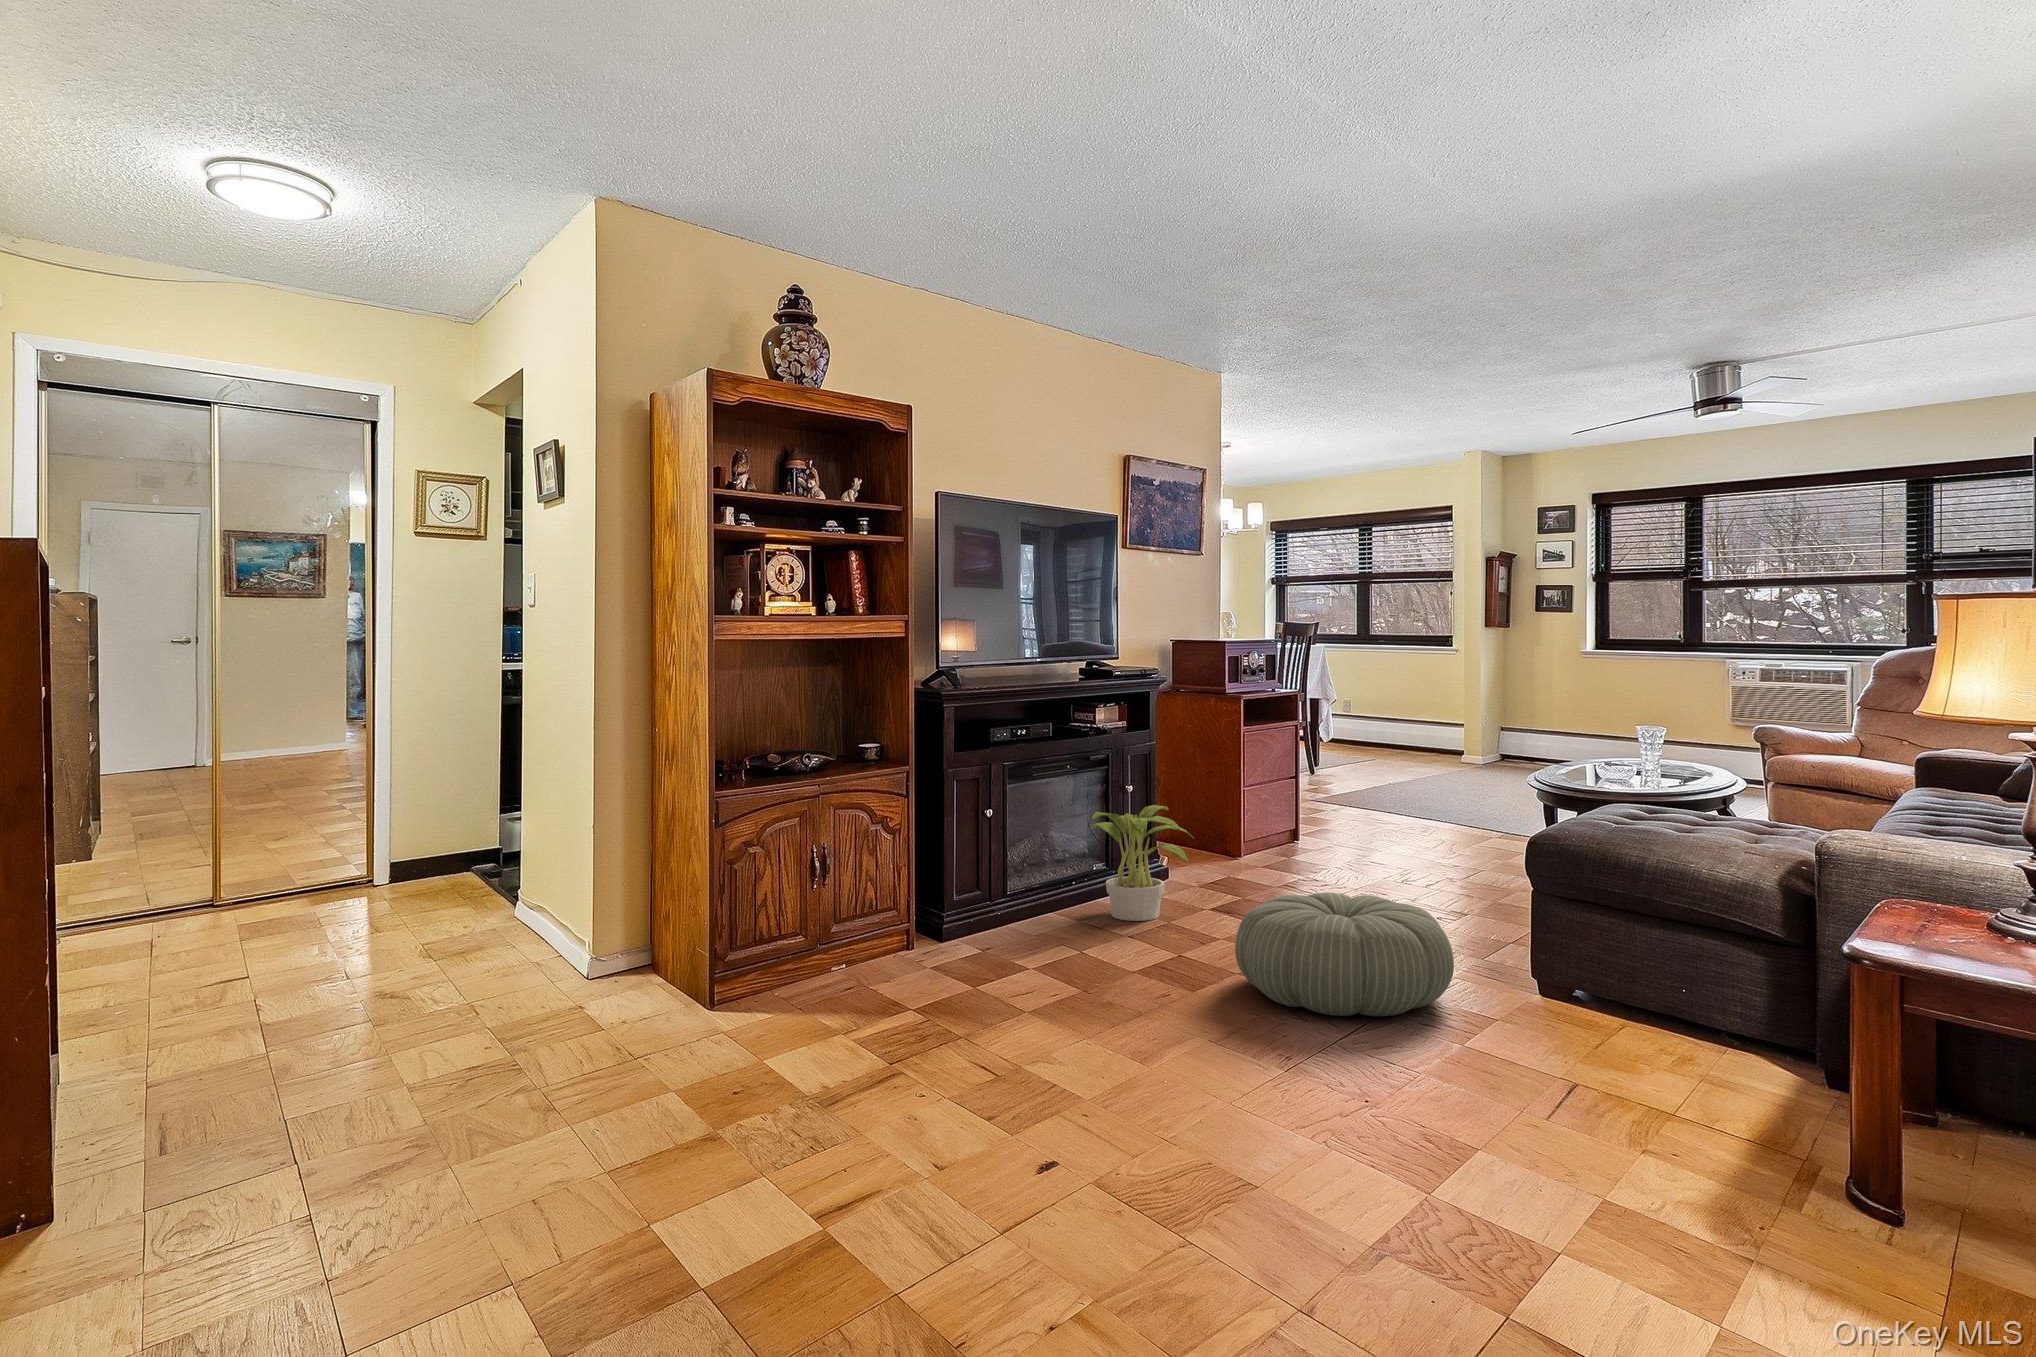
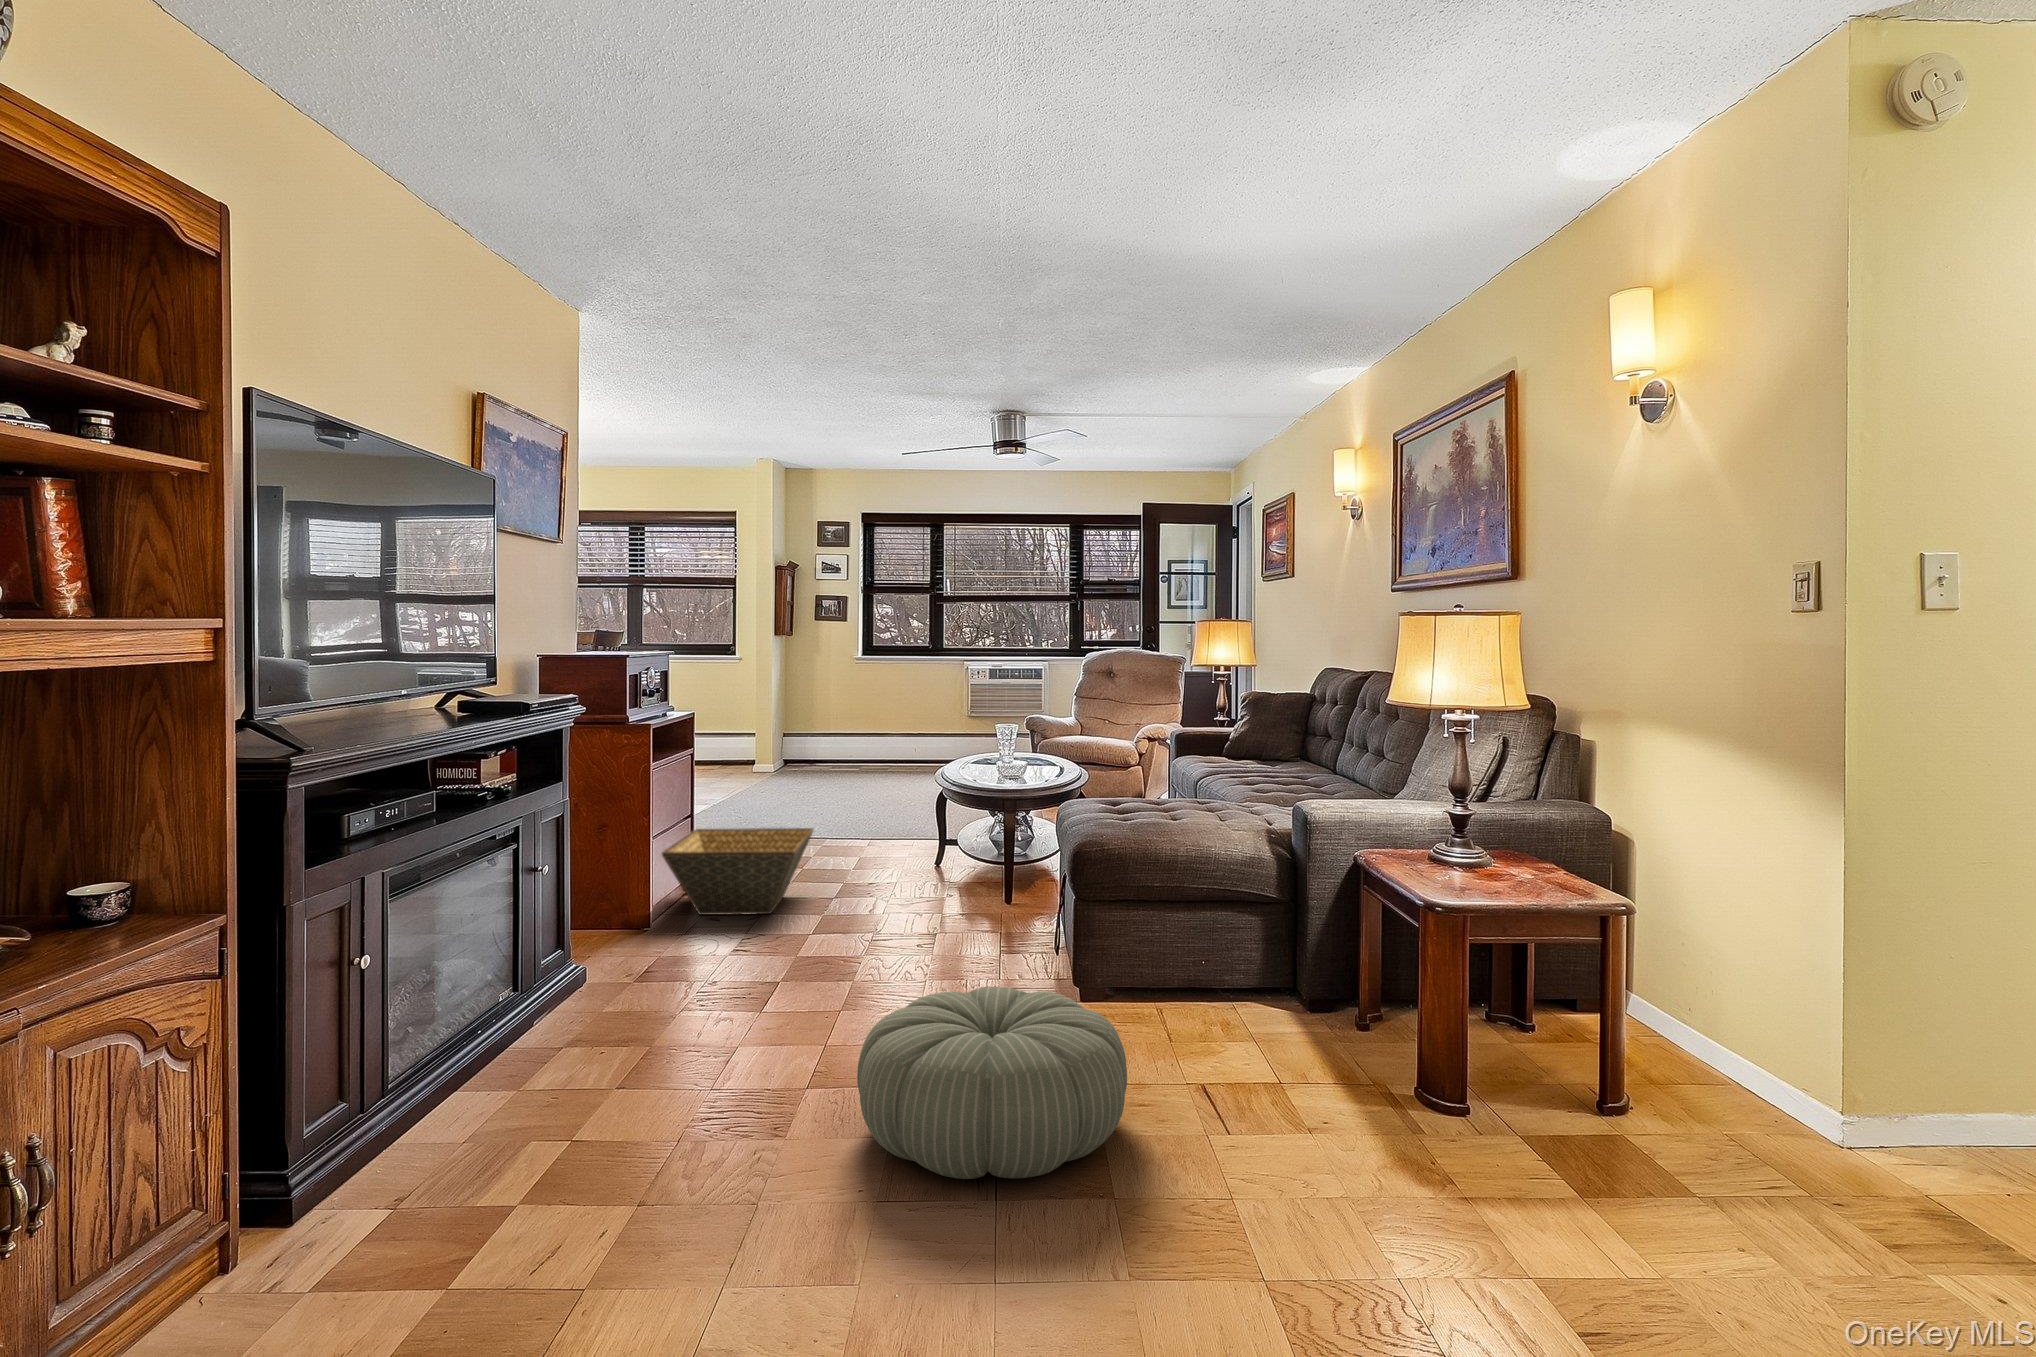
basket: none [1253,790,1400,865] -> present [662,828,814,915]
potted plant: present [1090,805,1194,921] -> none [504,893,687,1073]

